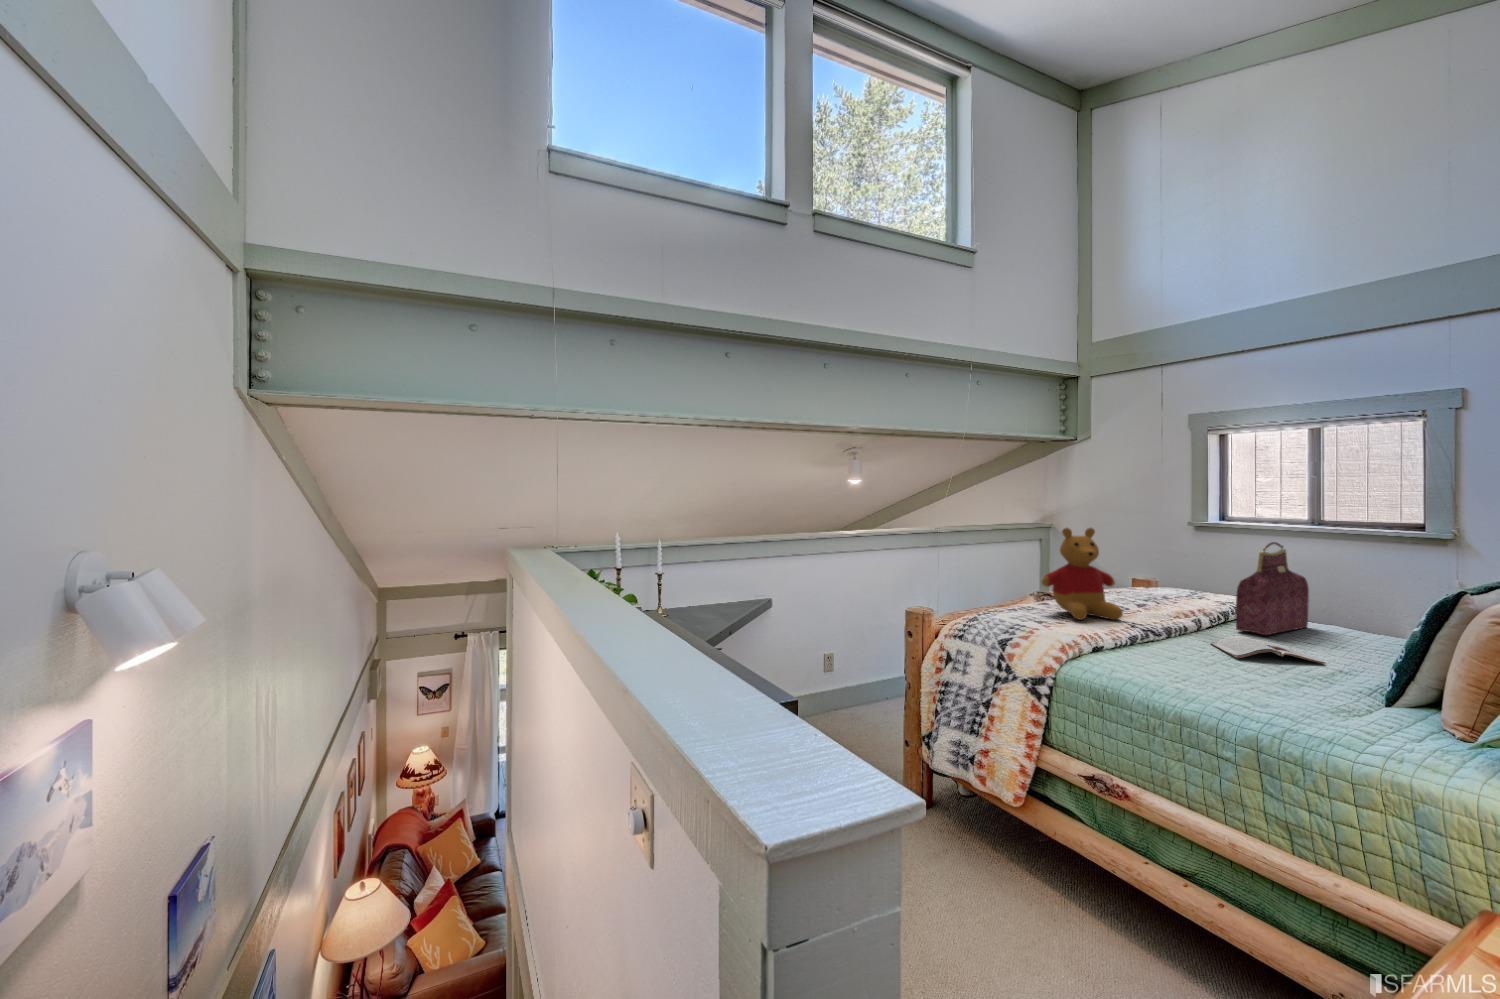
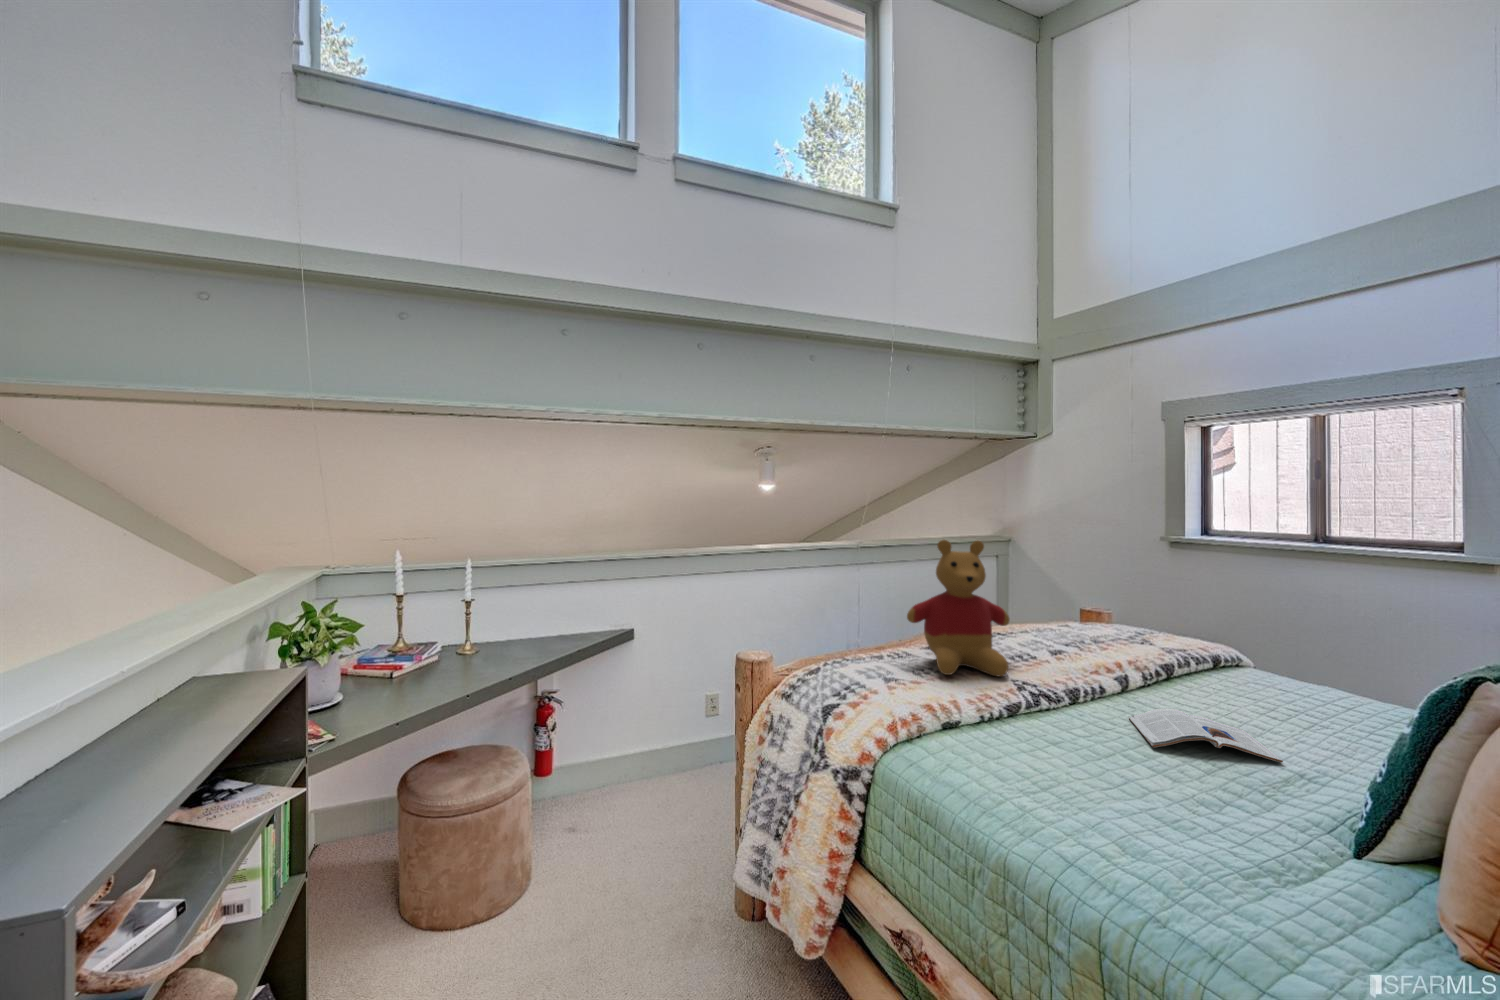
handbag: present [1236,542,1309,635] -> none [1176,569,1284,706]

